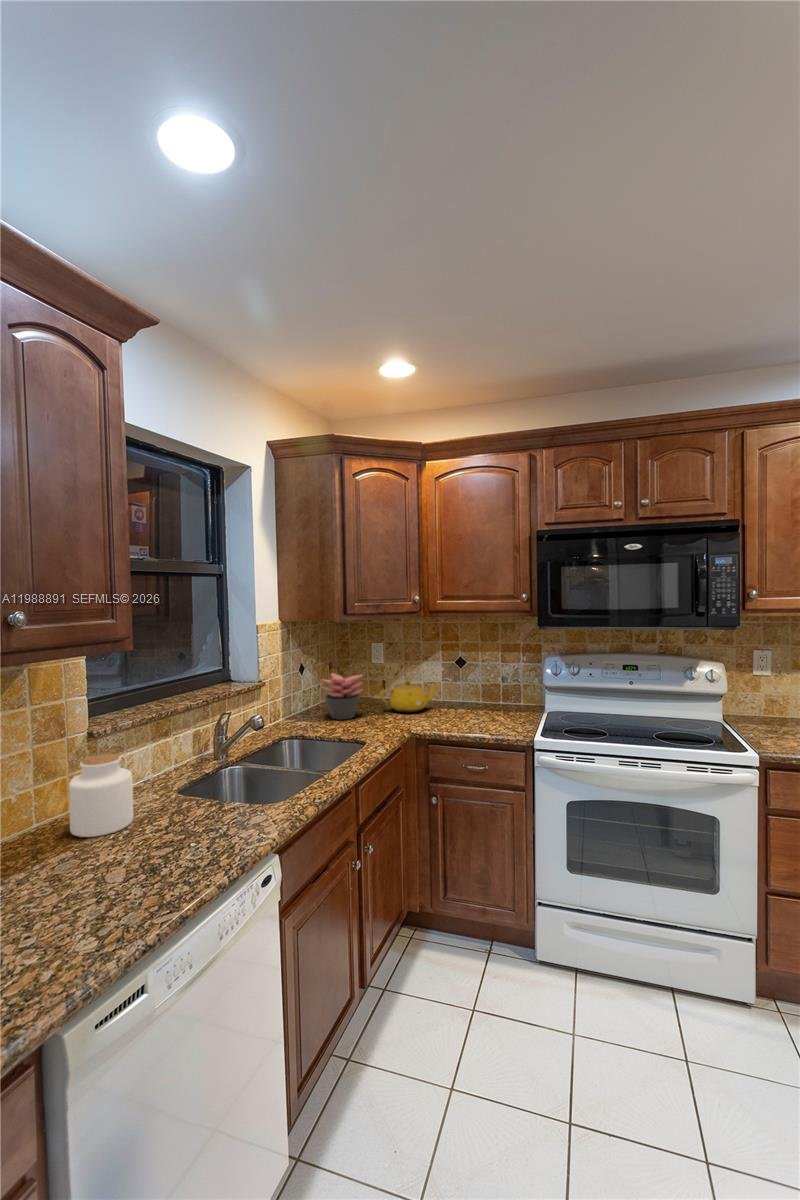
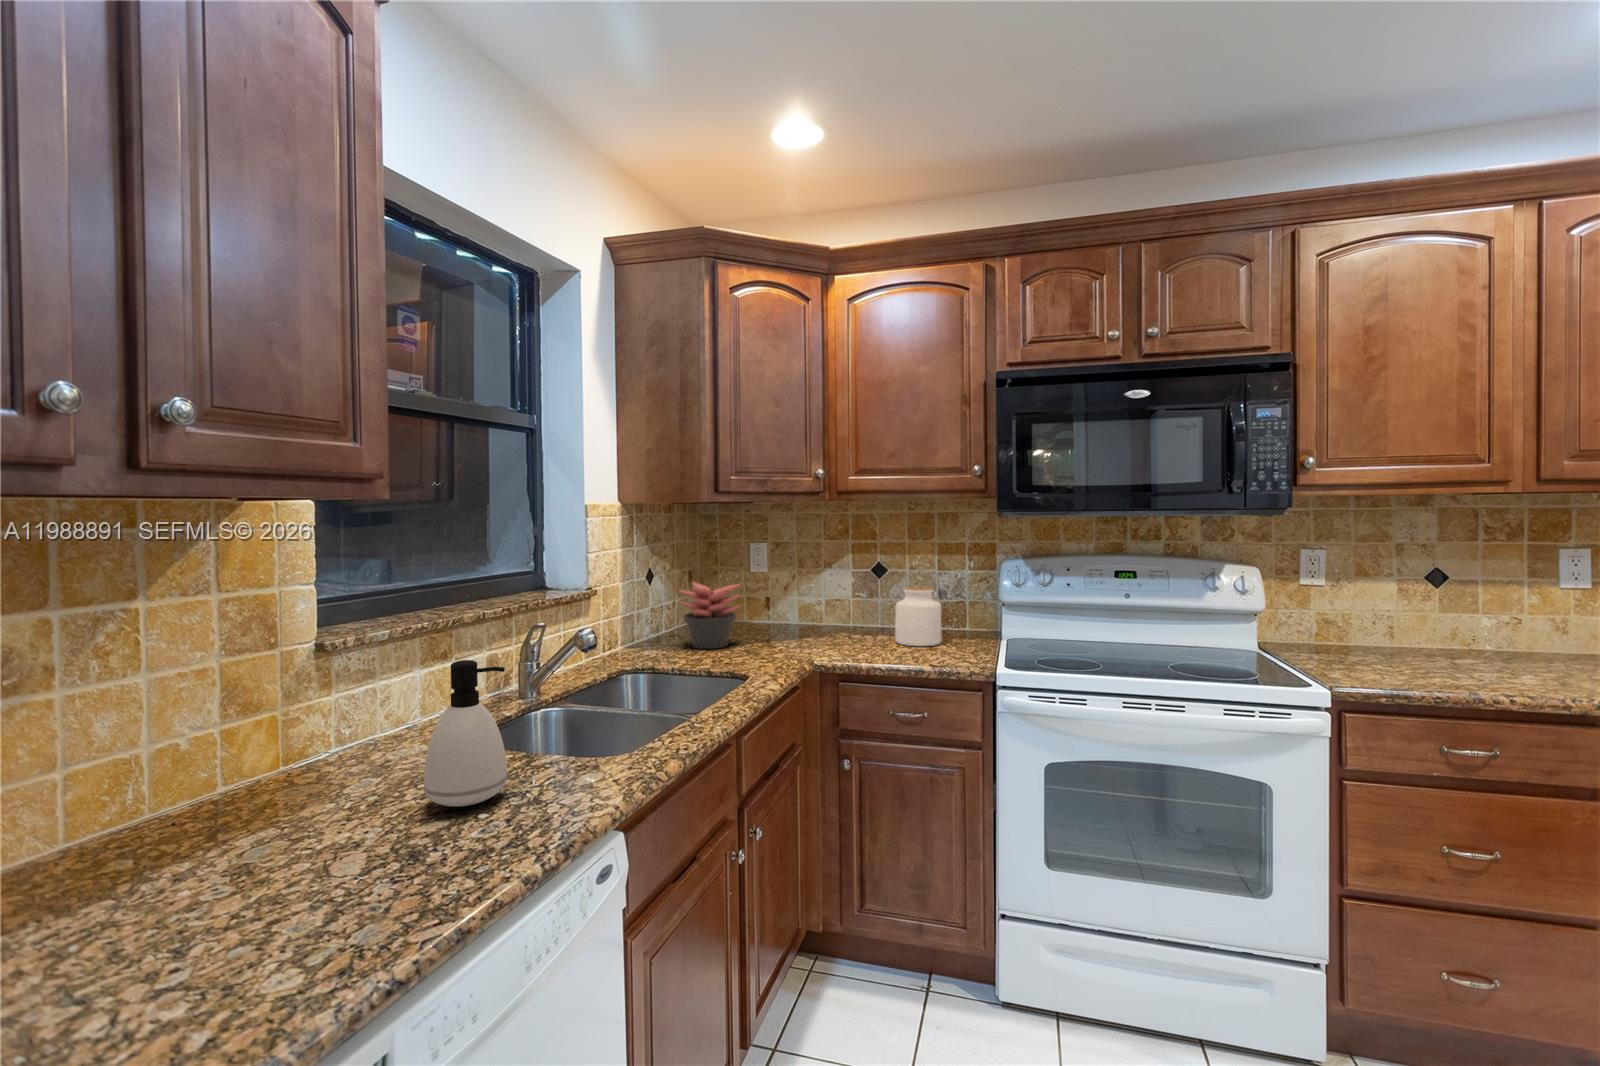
teapot: present [380,680,438,712] -> none [764,594,850,640]
soap dispenser: none [158,747,208,838] -> present [424,660,507,807]
jar: present [69,754,134,837] -> present [895,586,941,646]

